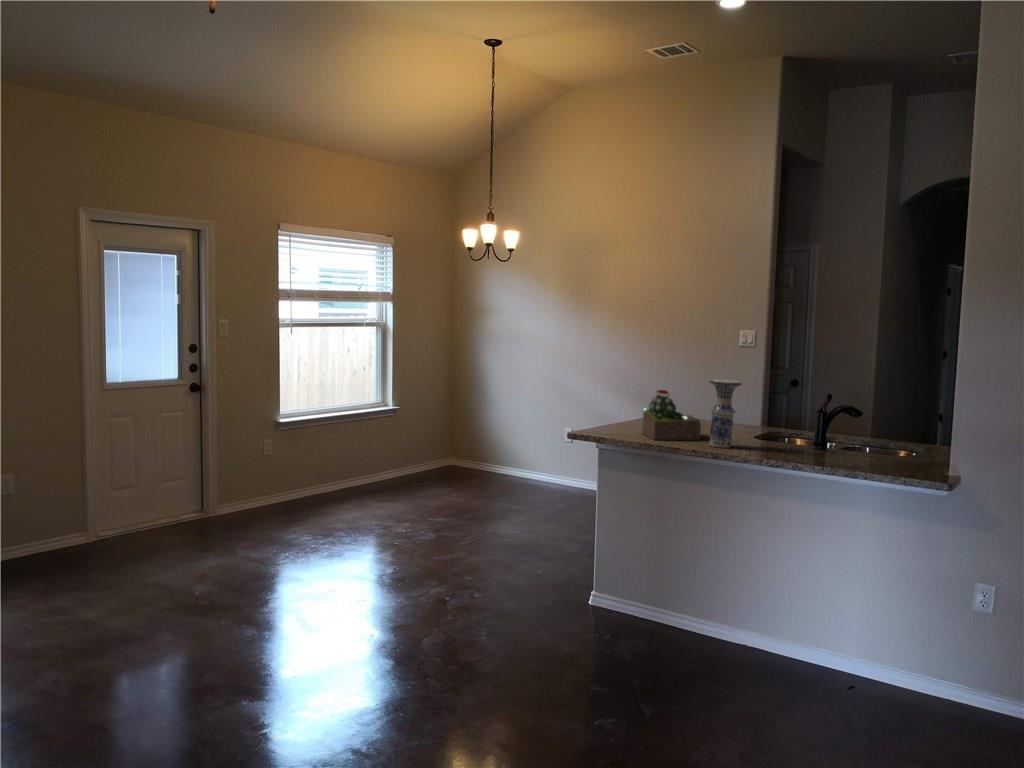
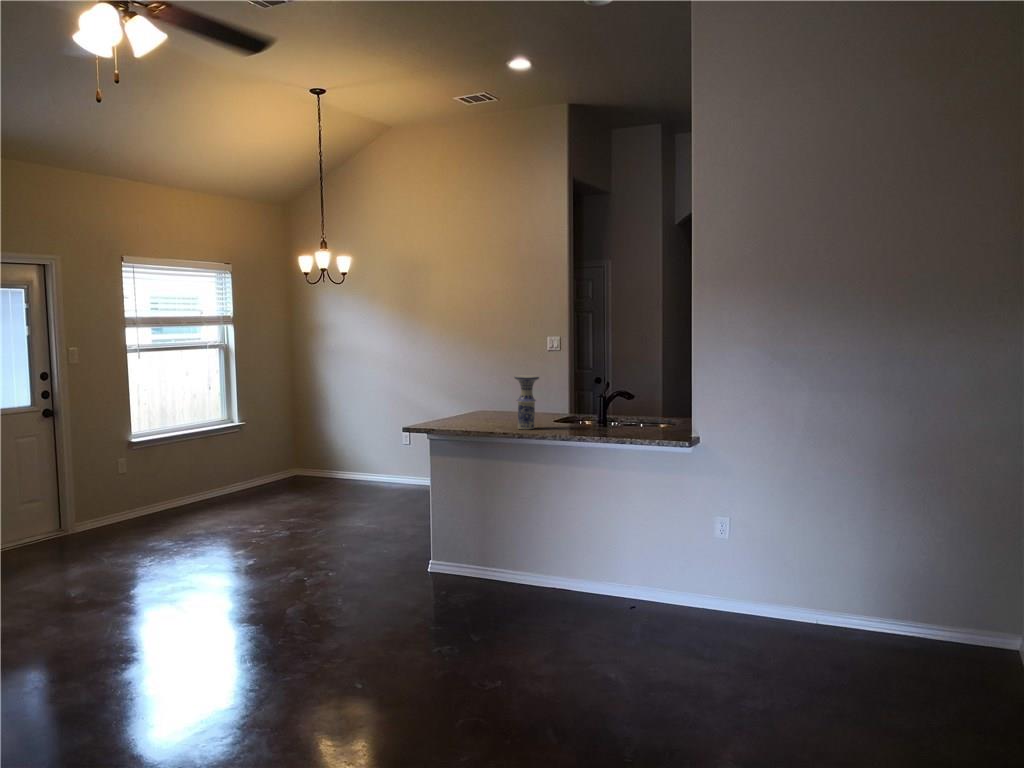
succulent plant: present [642,390,701,440] -> none [465,387,512,428]

